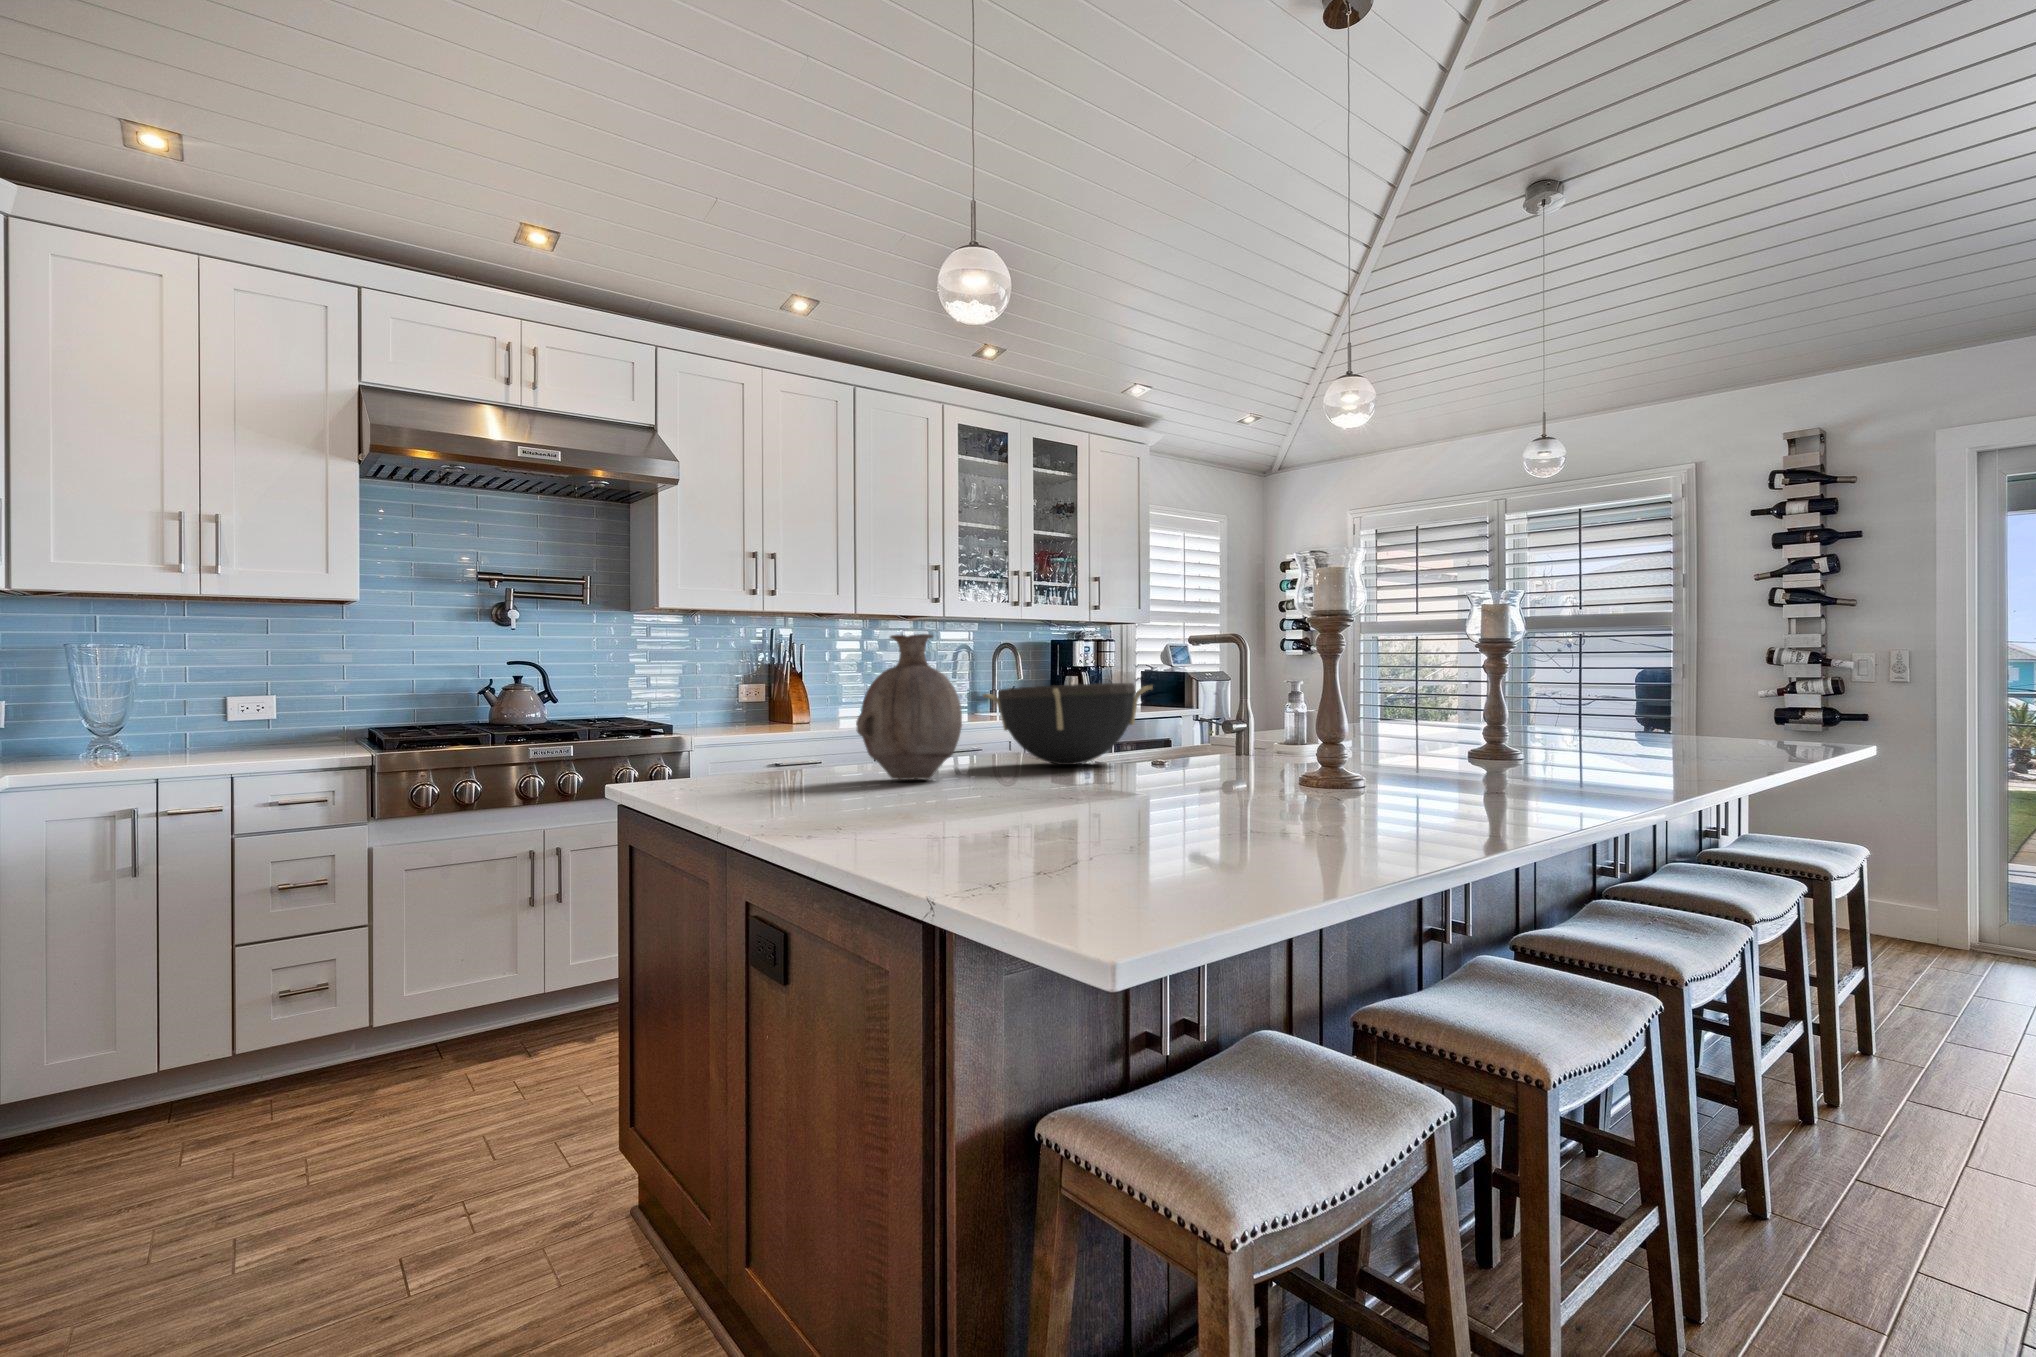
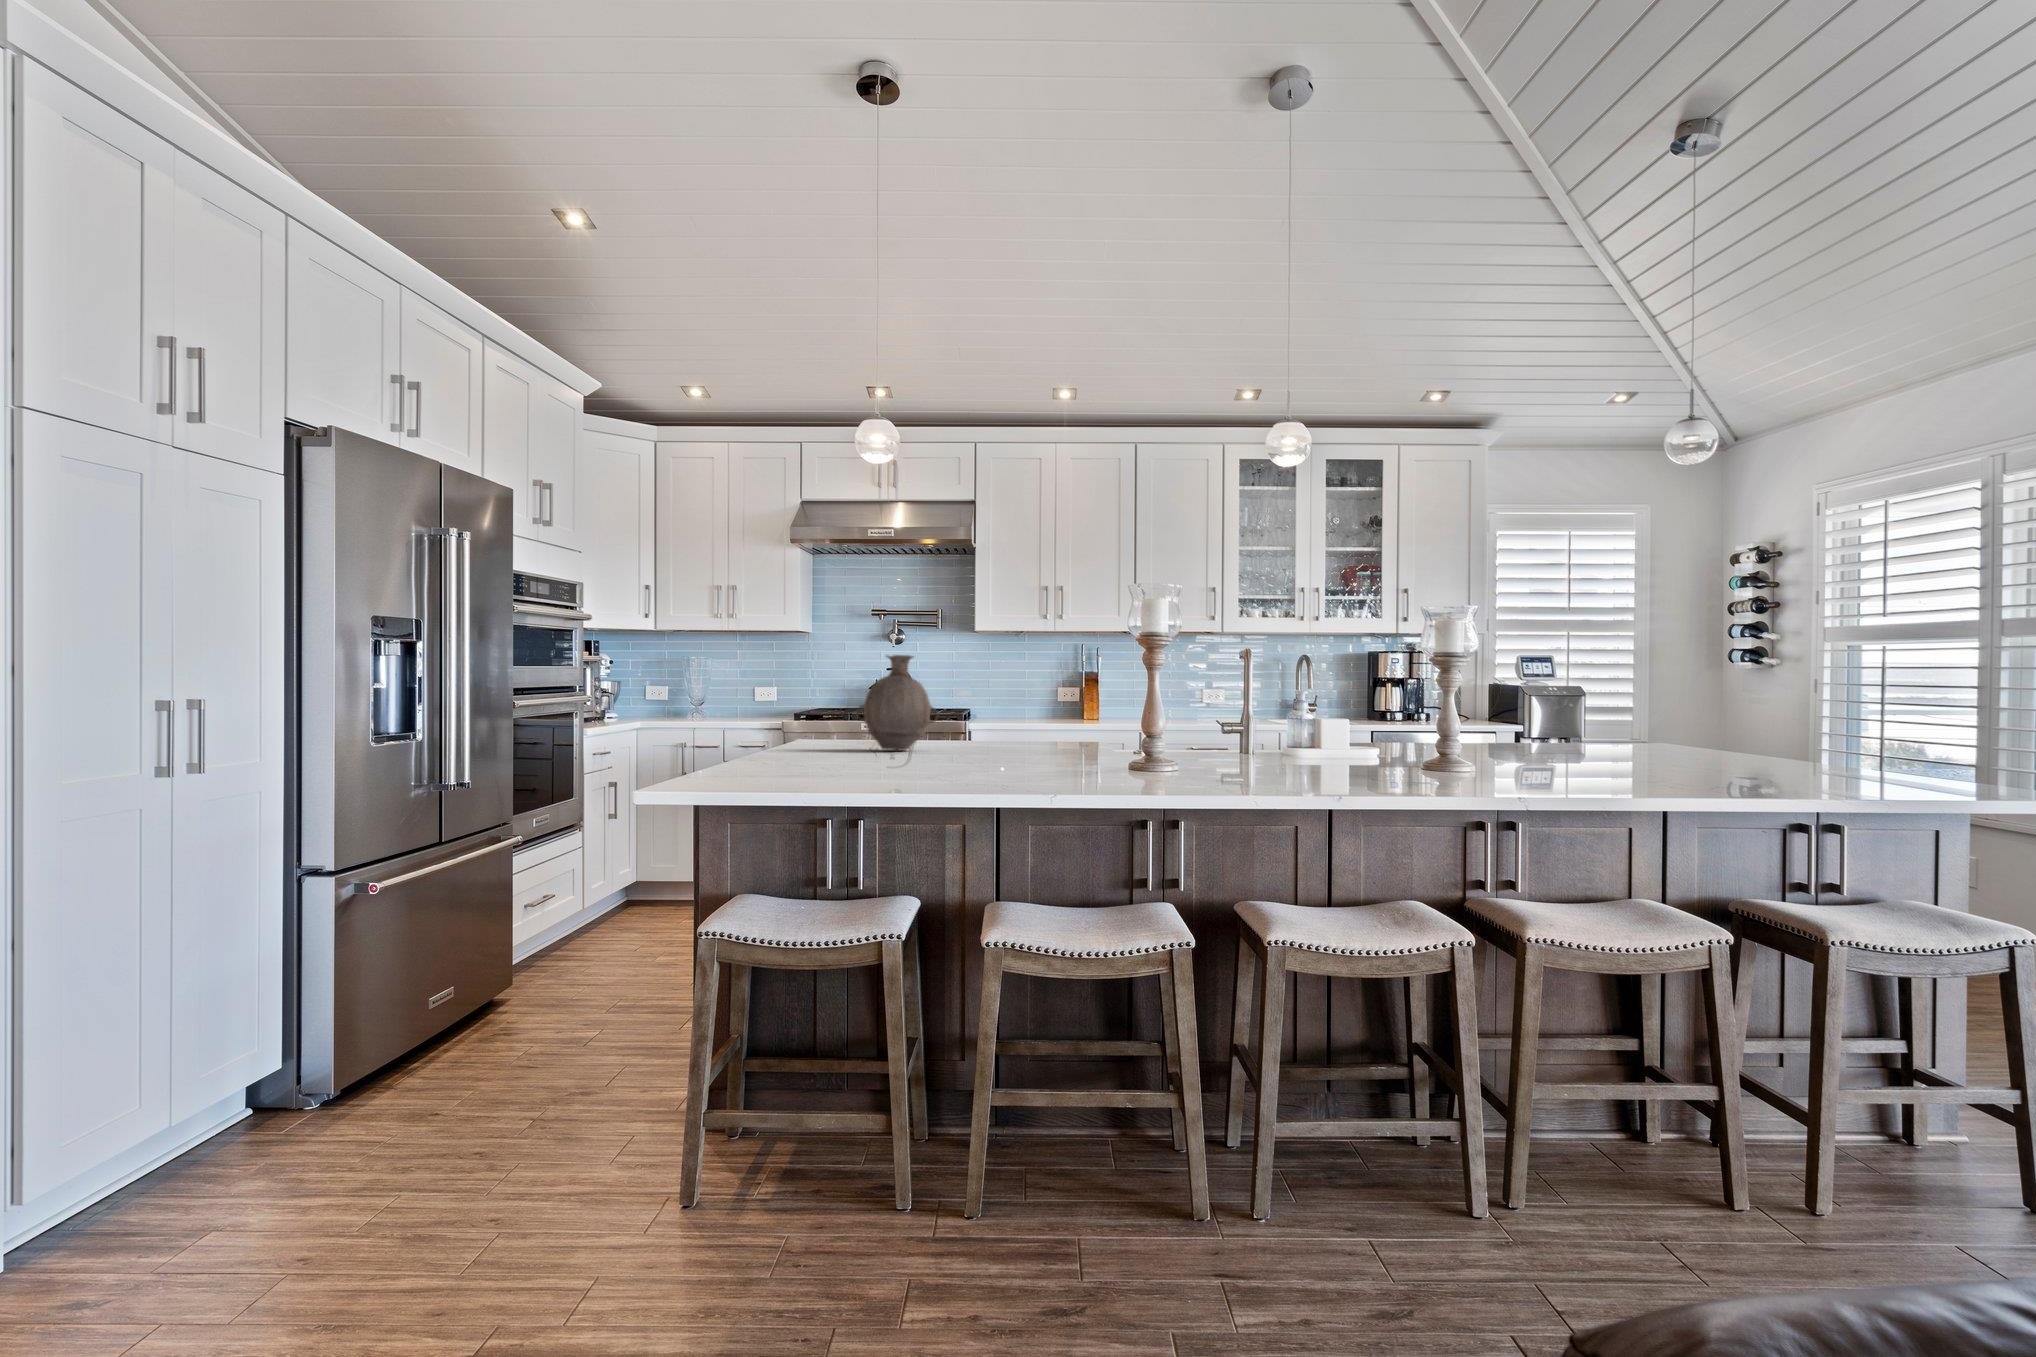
bowl: present [983,683,1153,765] -> none [986,691,1089,751]

